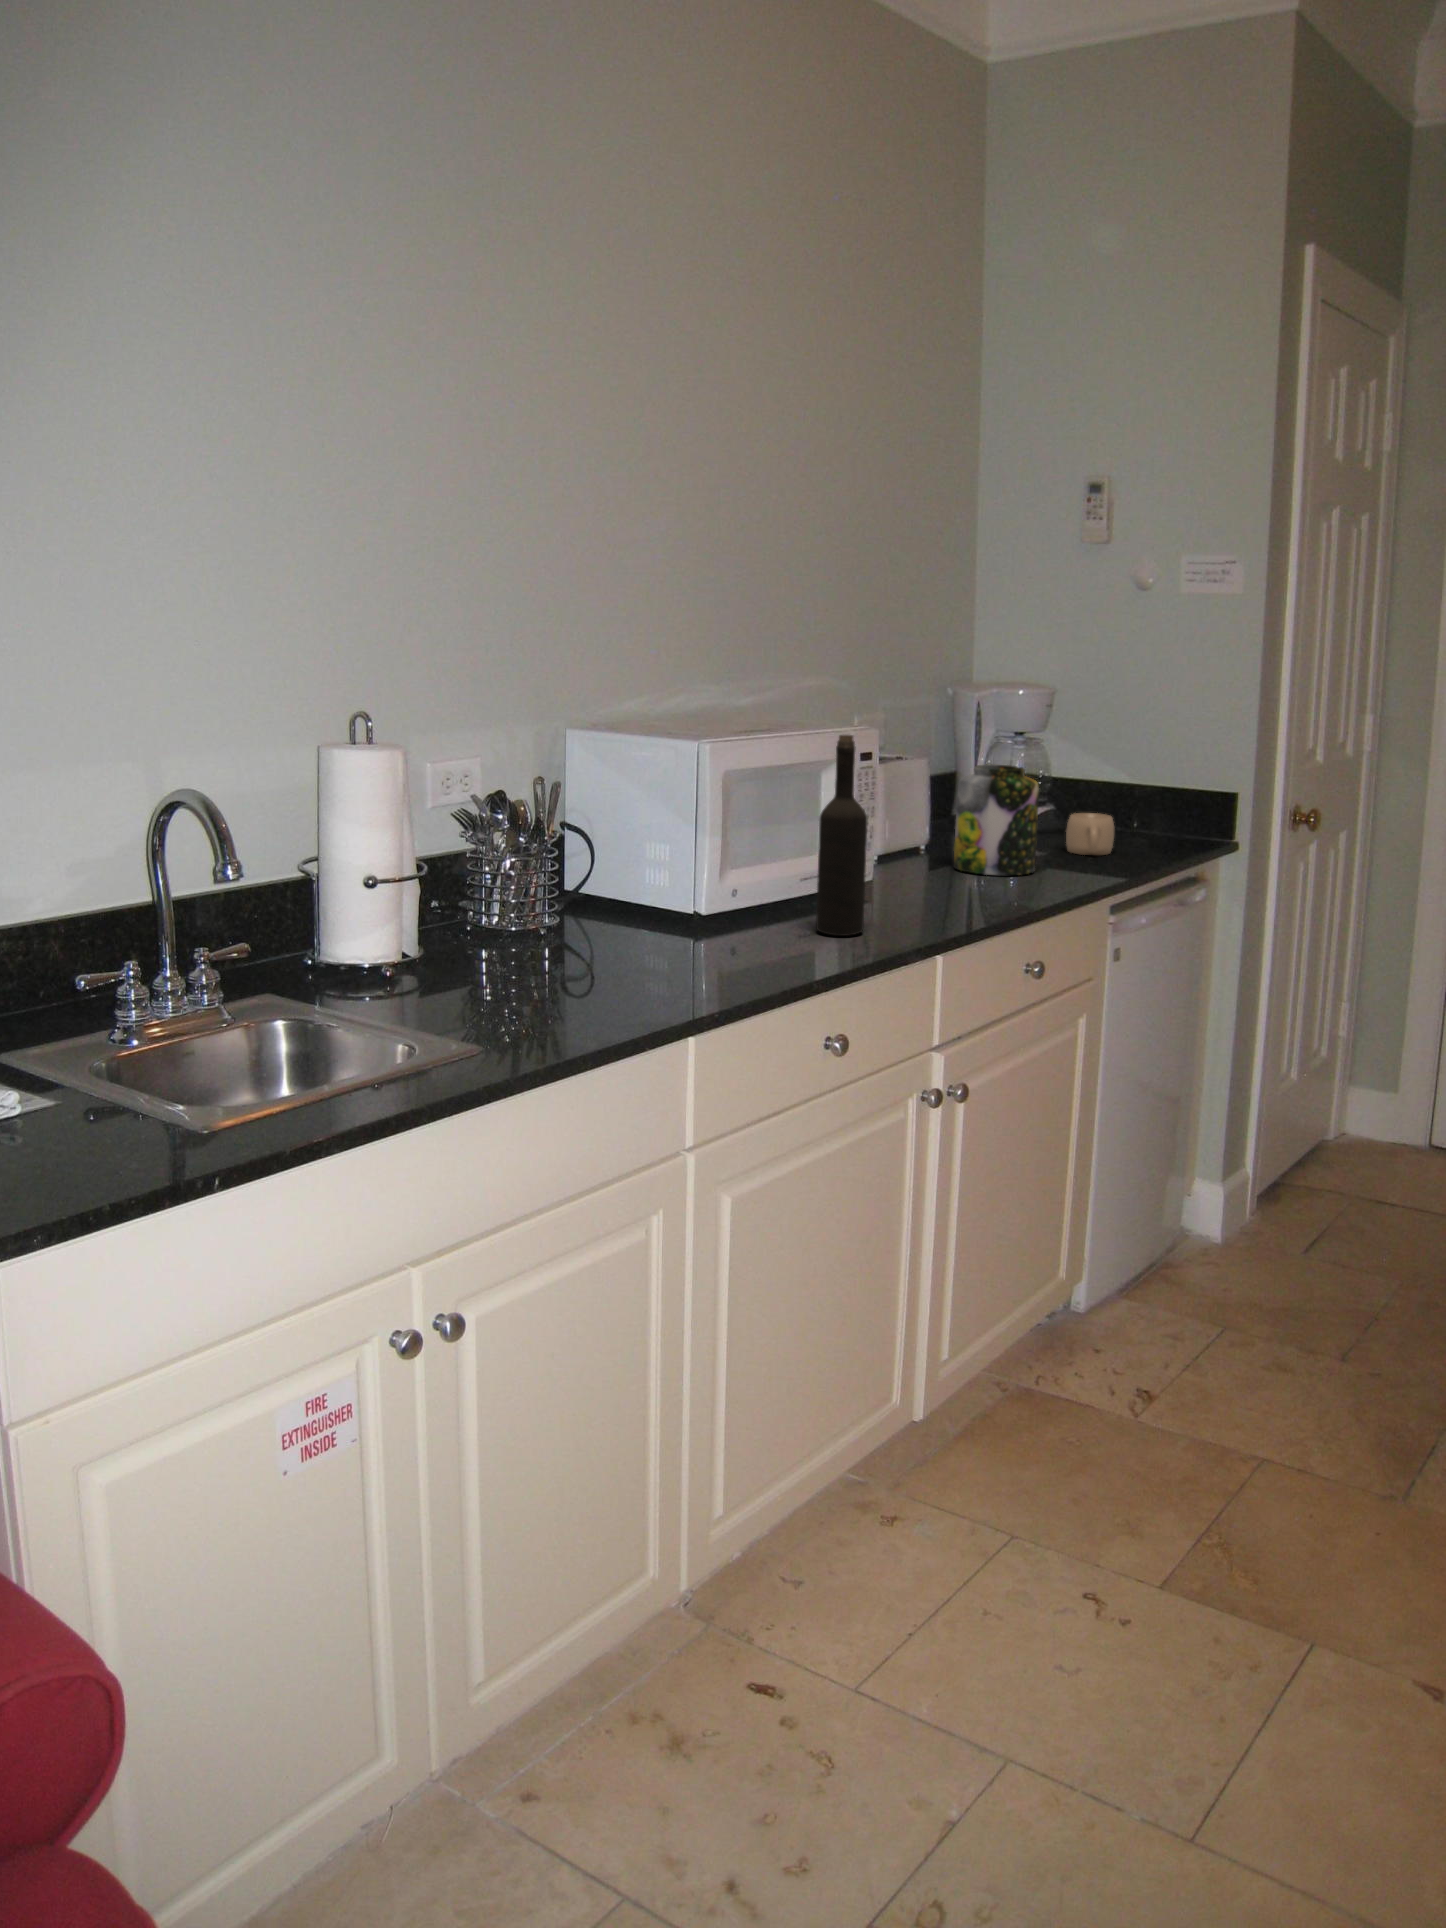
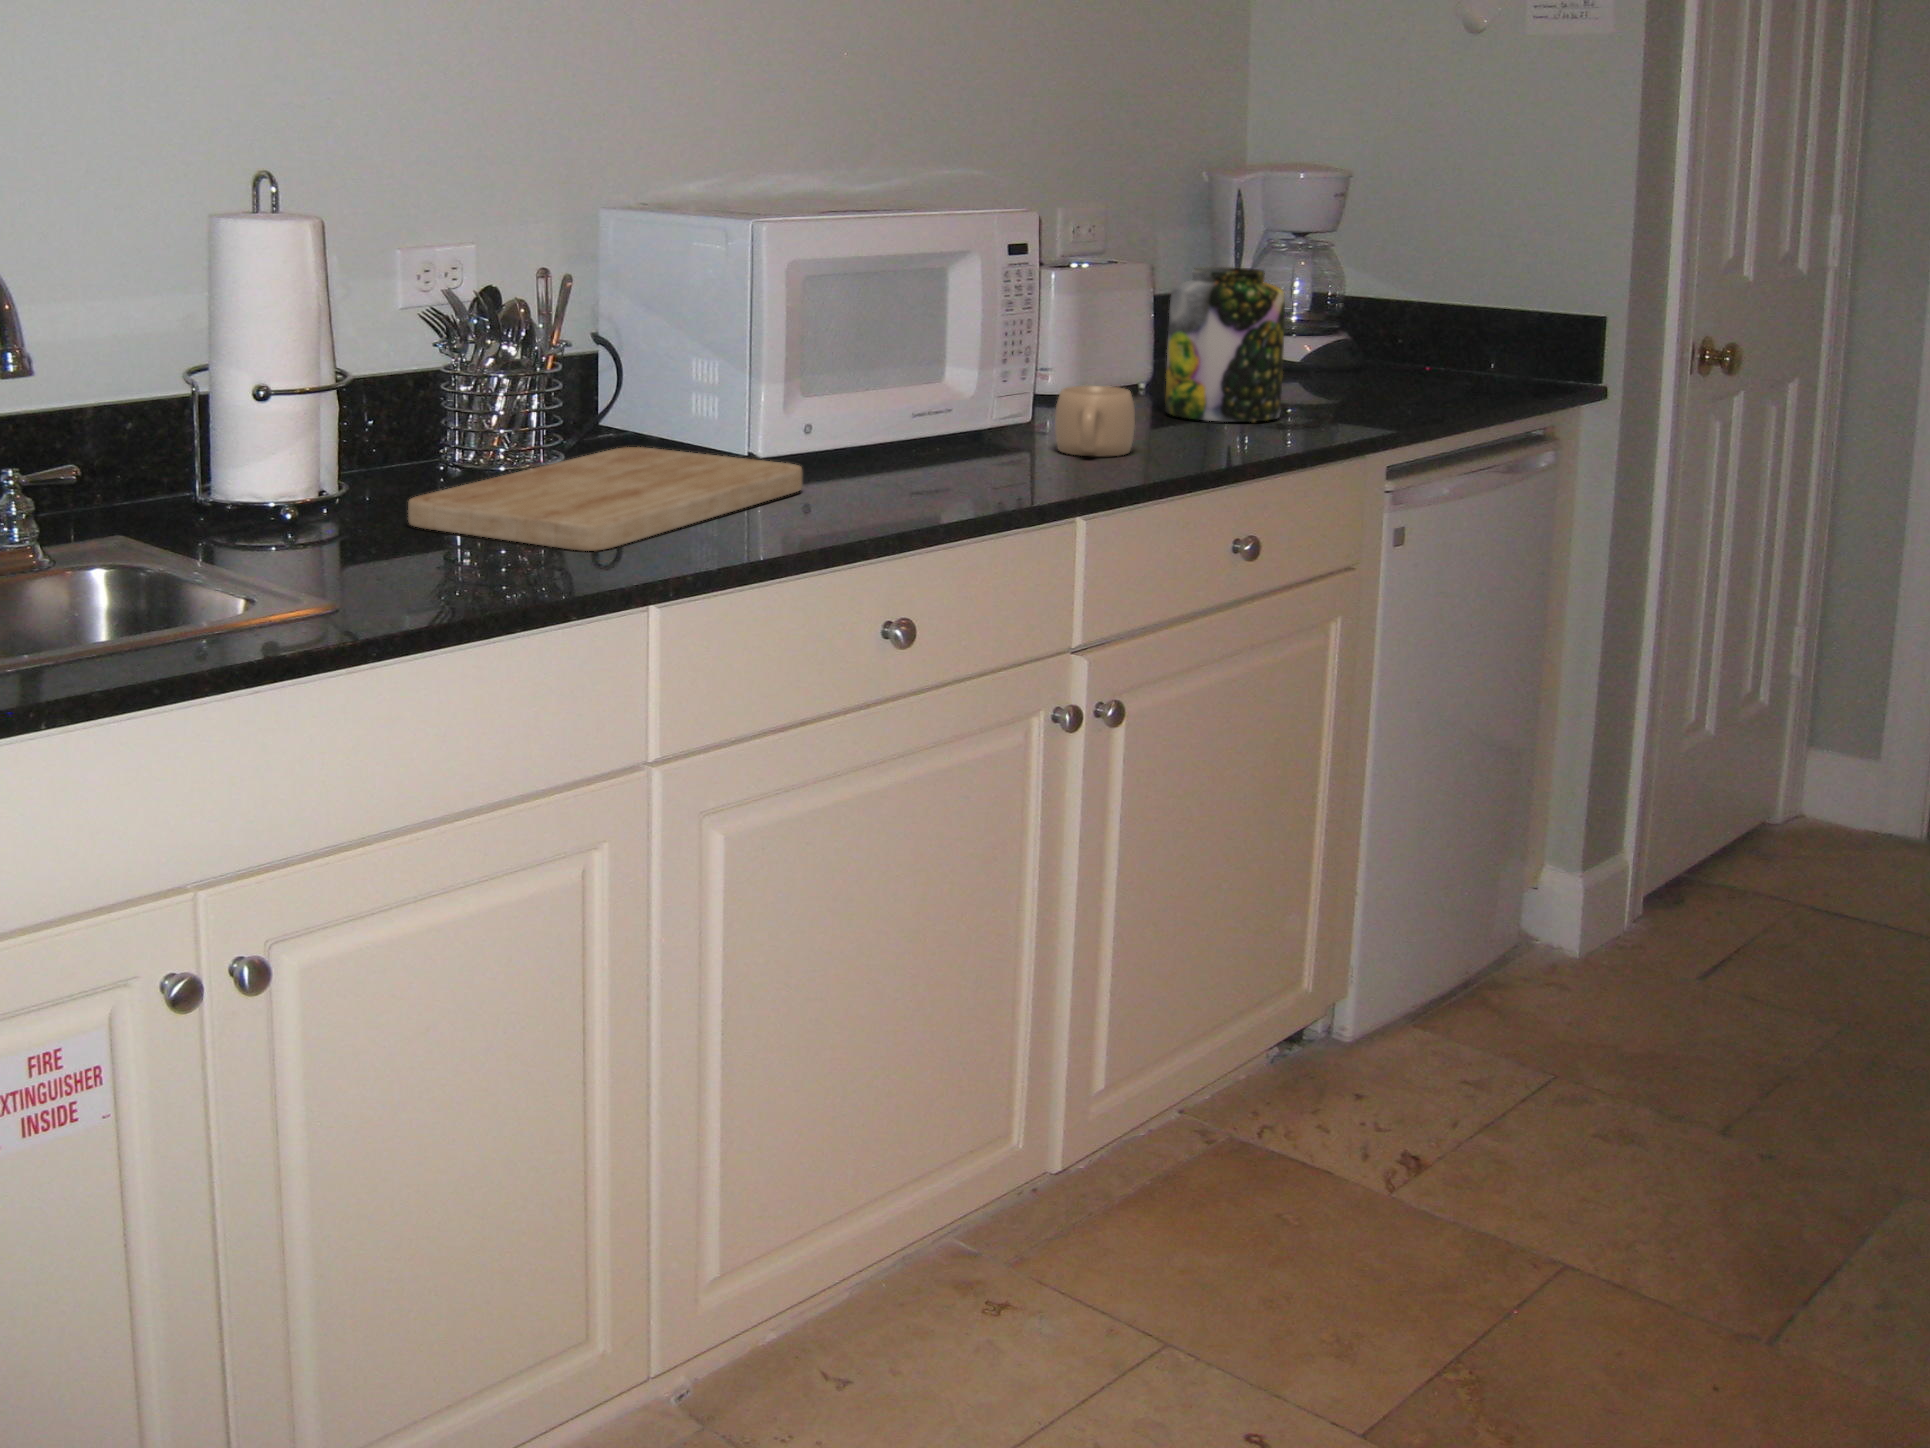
wine bottle: present [816,735,867,936] -> none [906,207,976,487]
mug: present [1066,813,1114,855] -> present [1055,386,1135,456]
cutting board: none [483,909,749,997] -> present [408,447,802,551]

